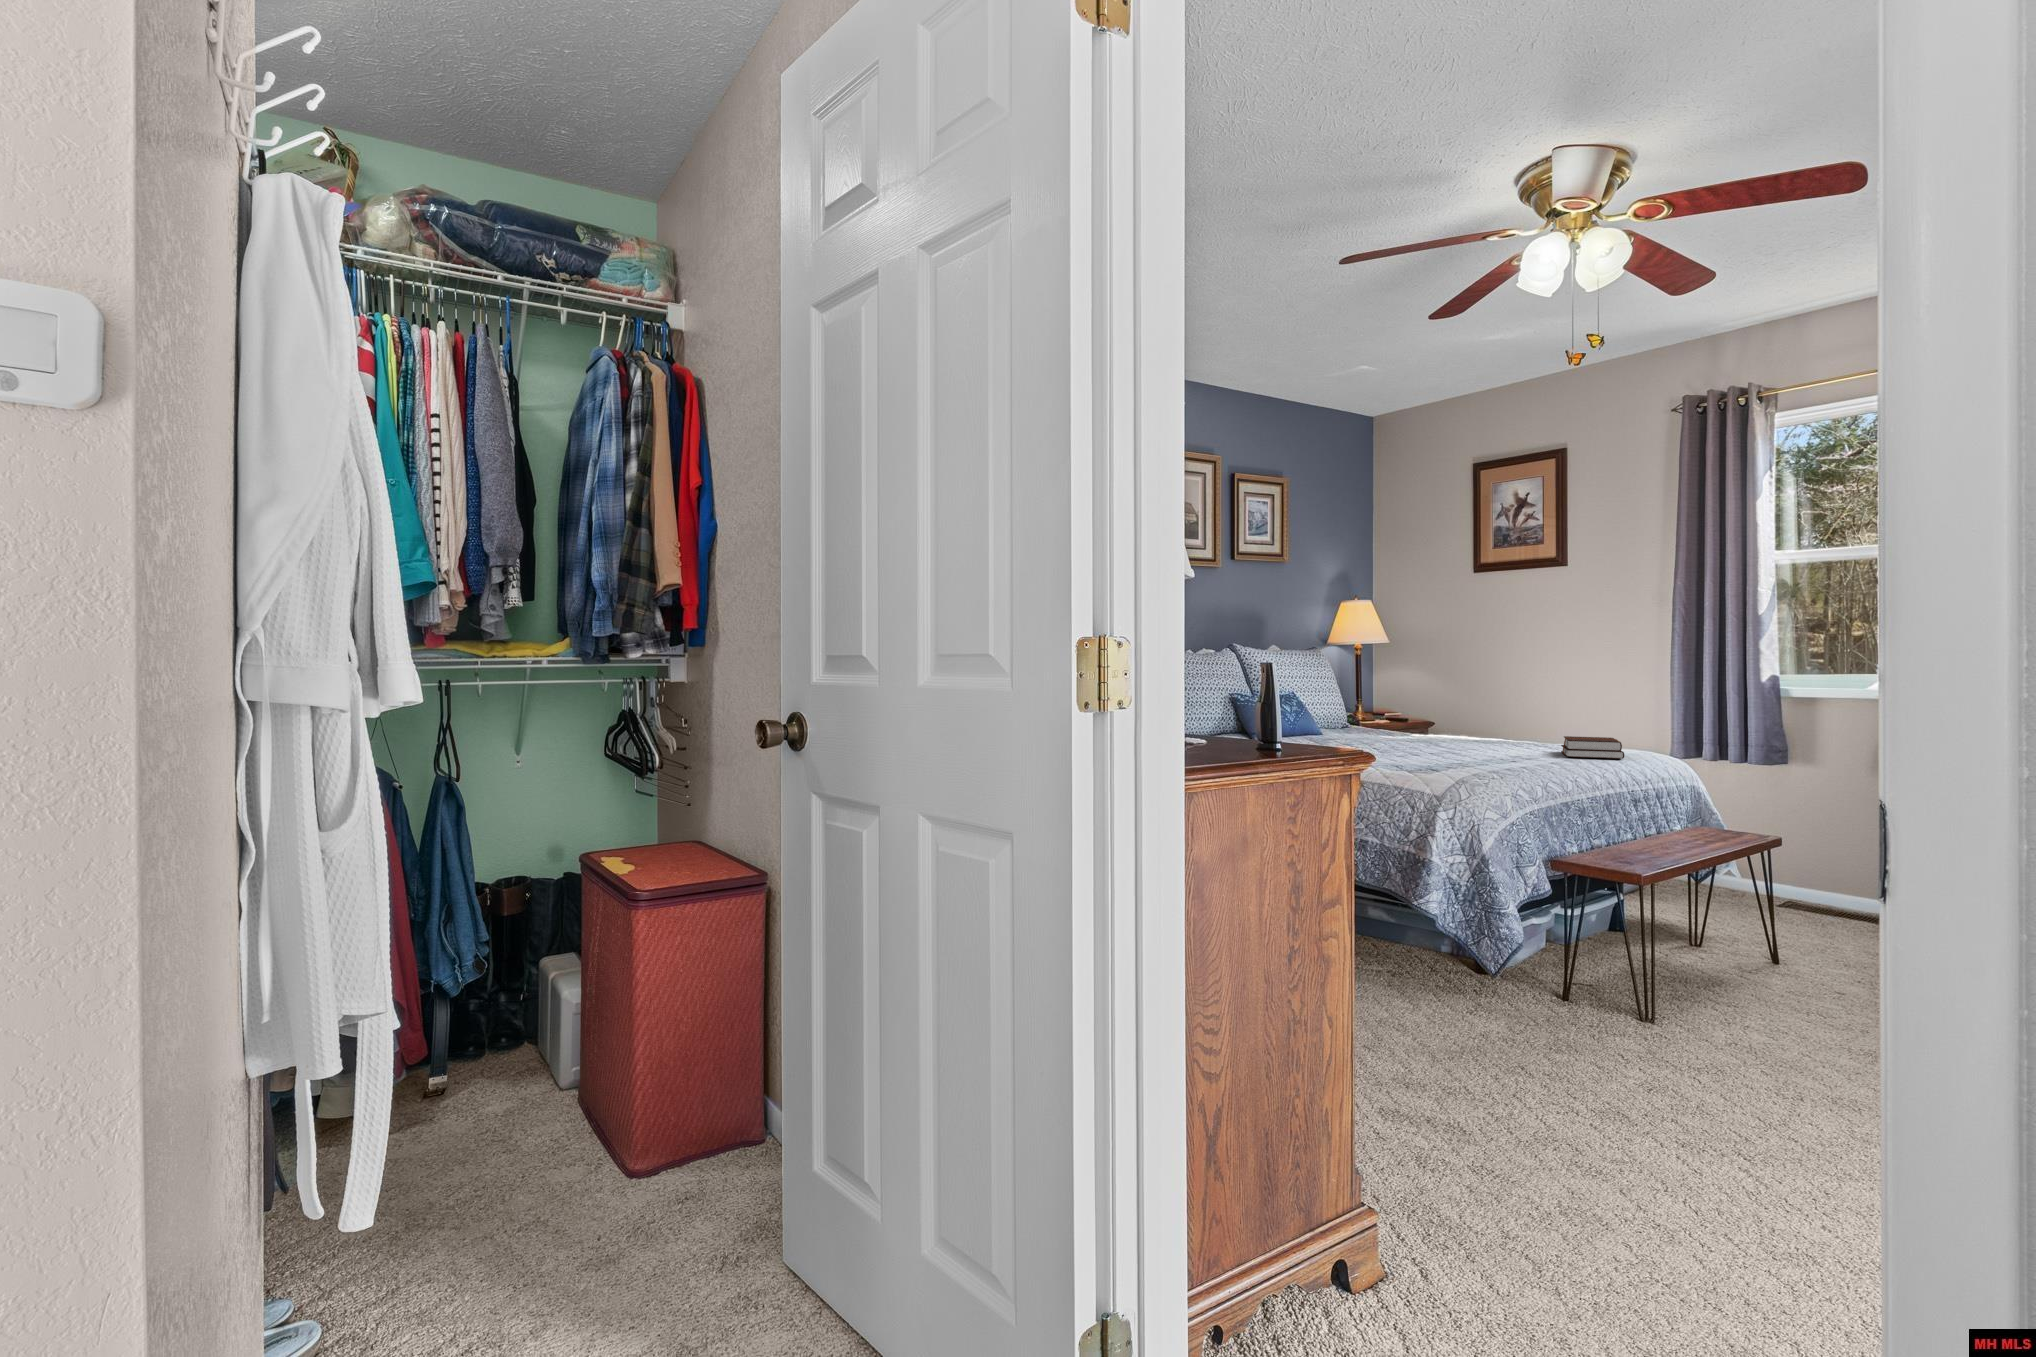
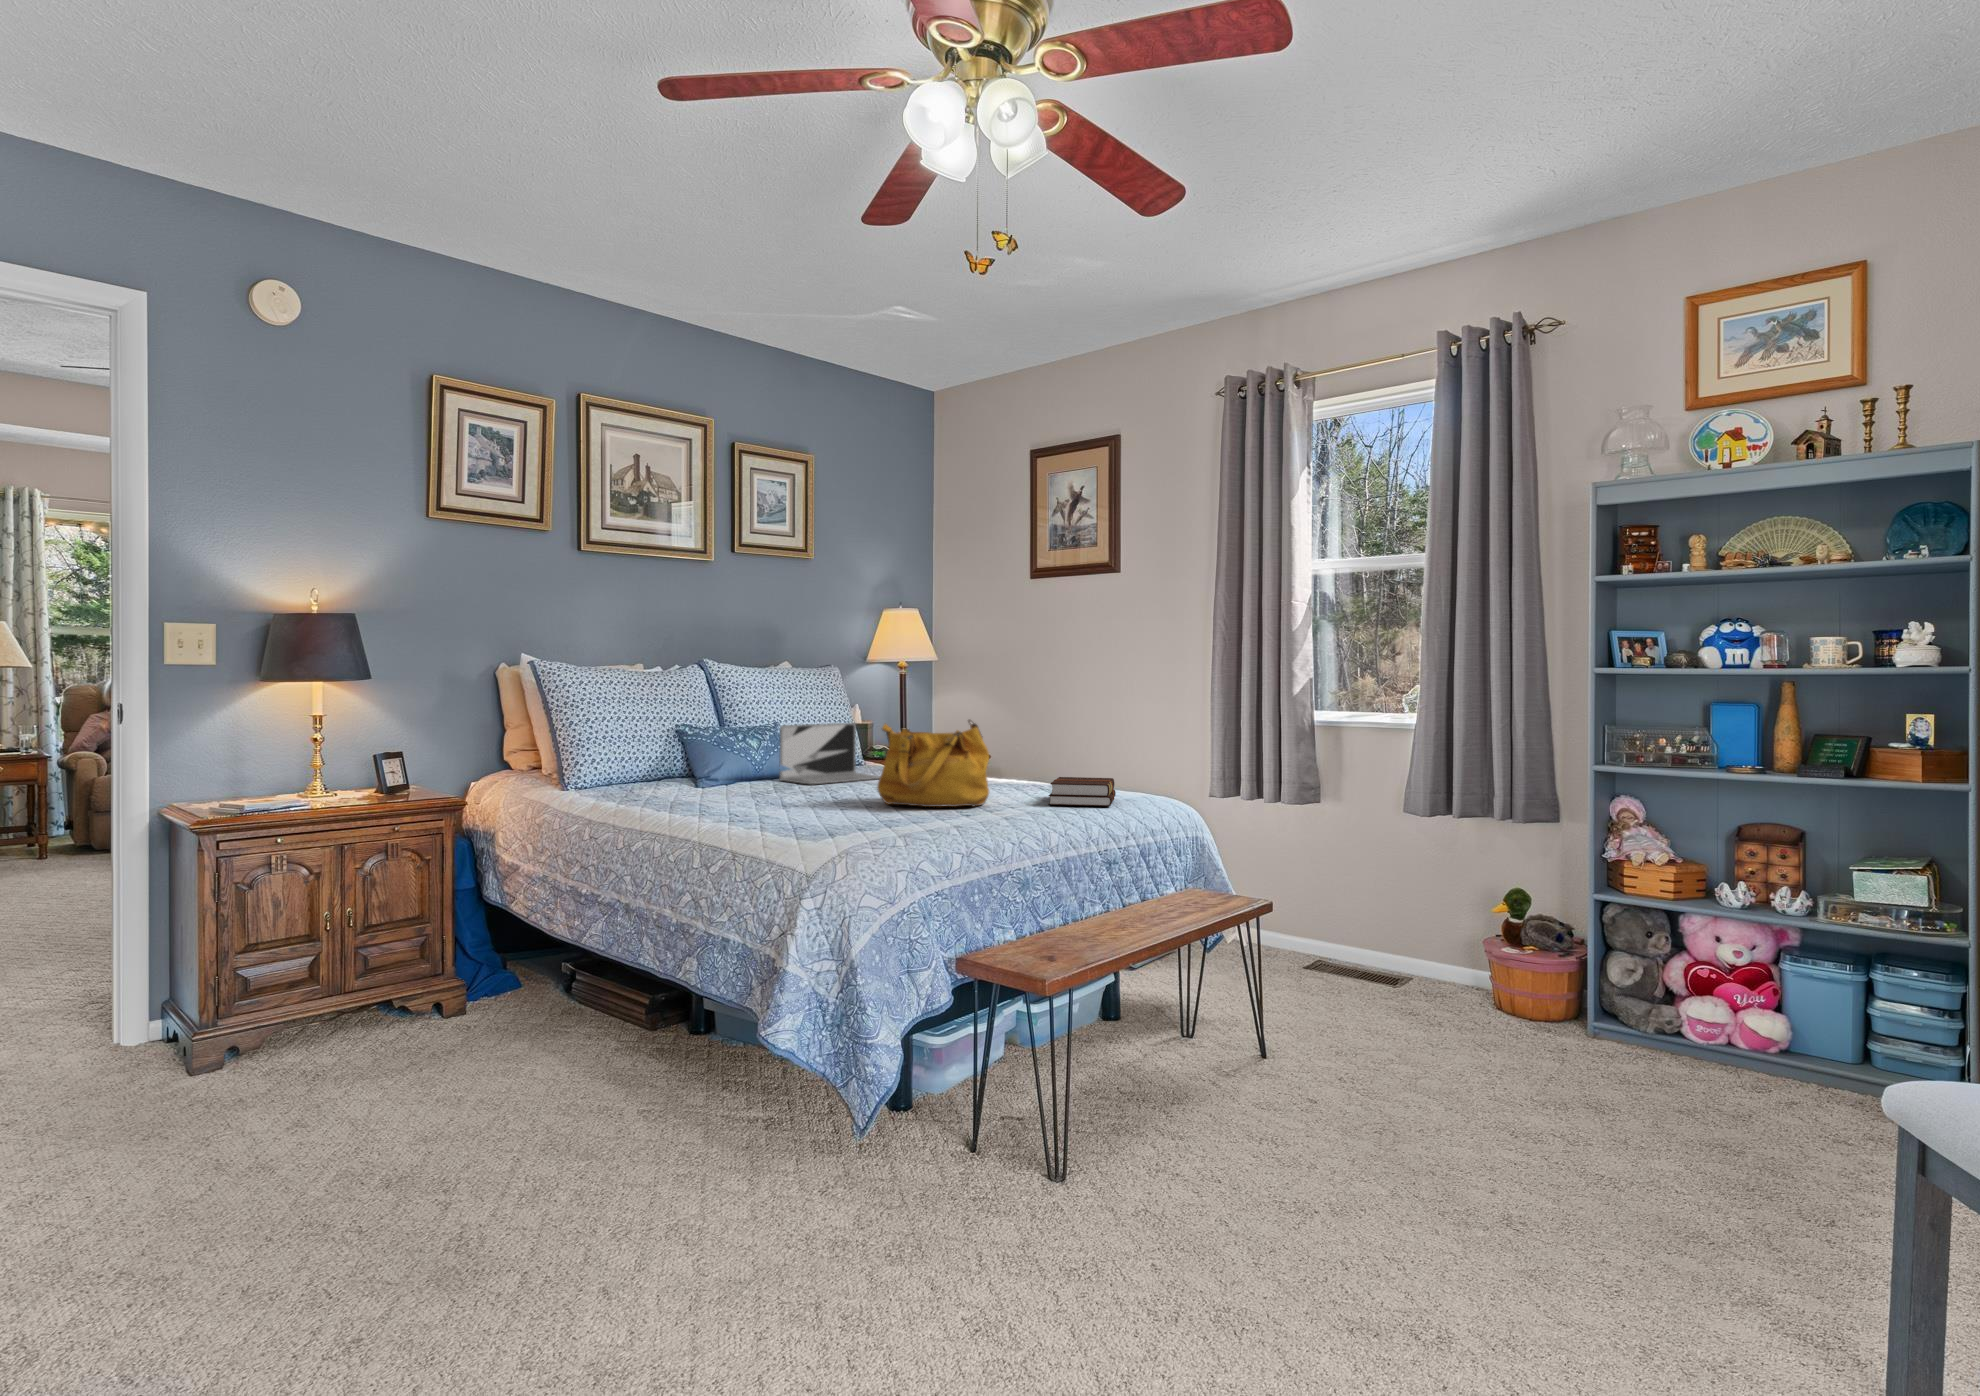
handbag: none [1423,690,1516,757] -> present [877,720,989,807]
laptop: none [1306,694,1387,741] -> present [779,723,880,785]

